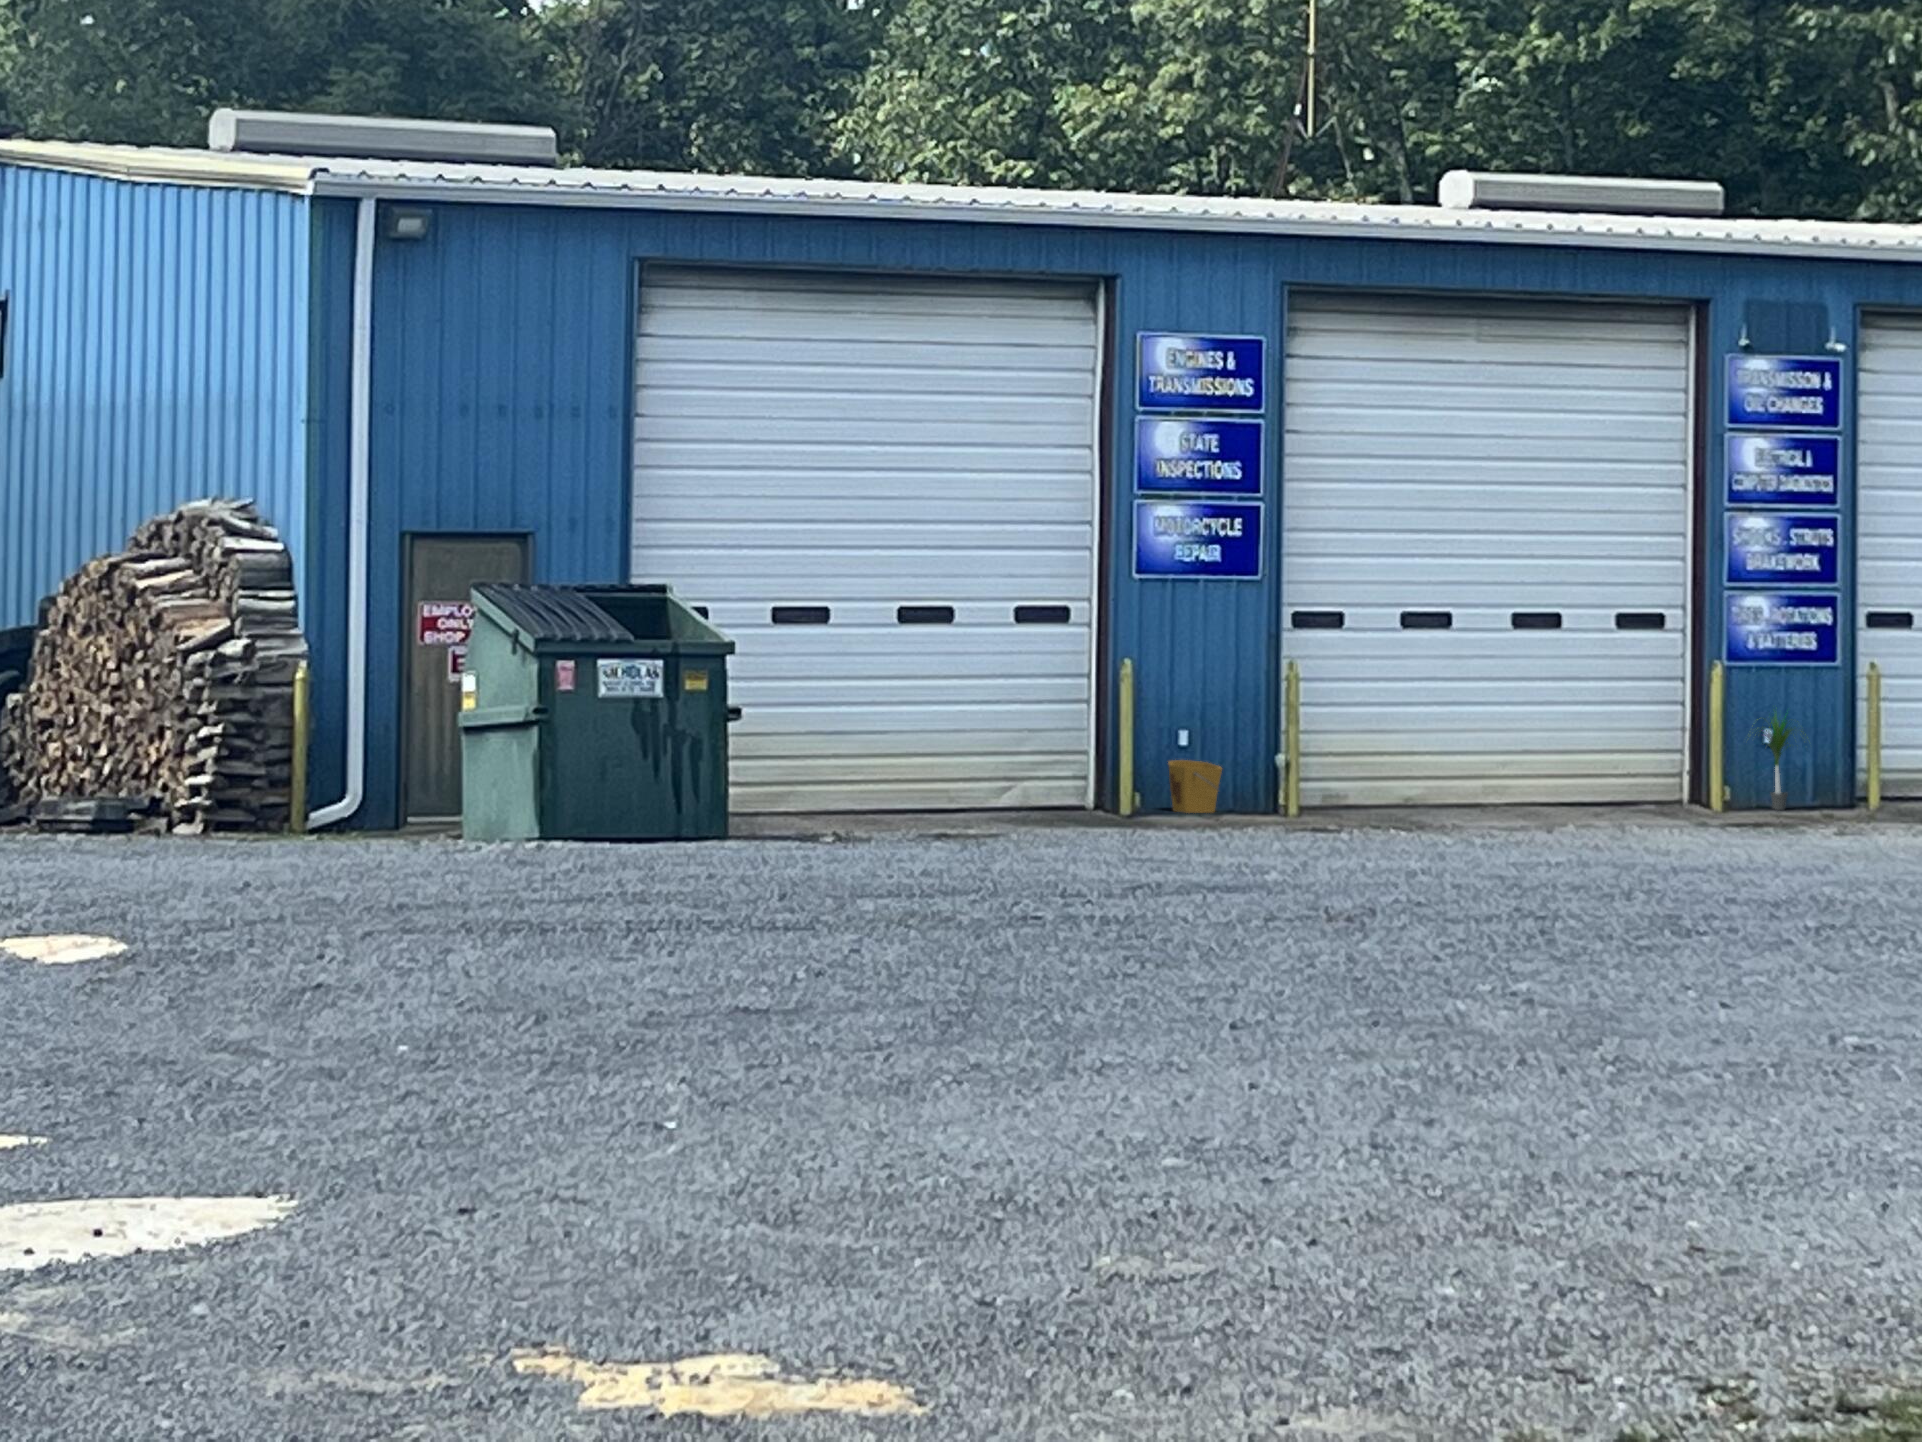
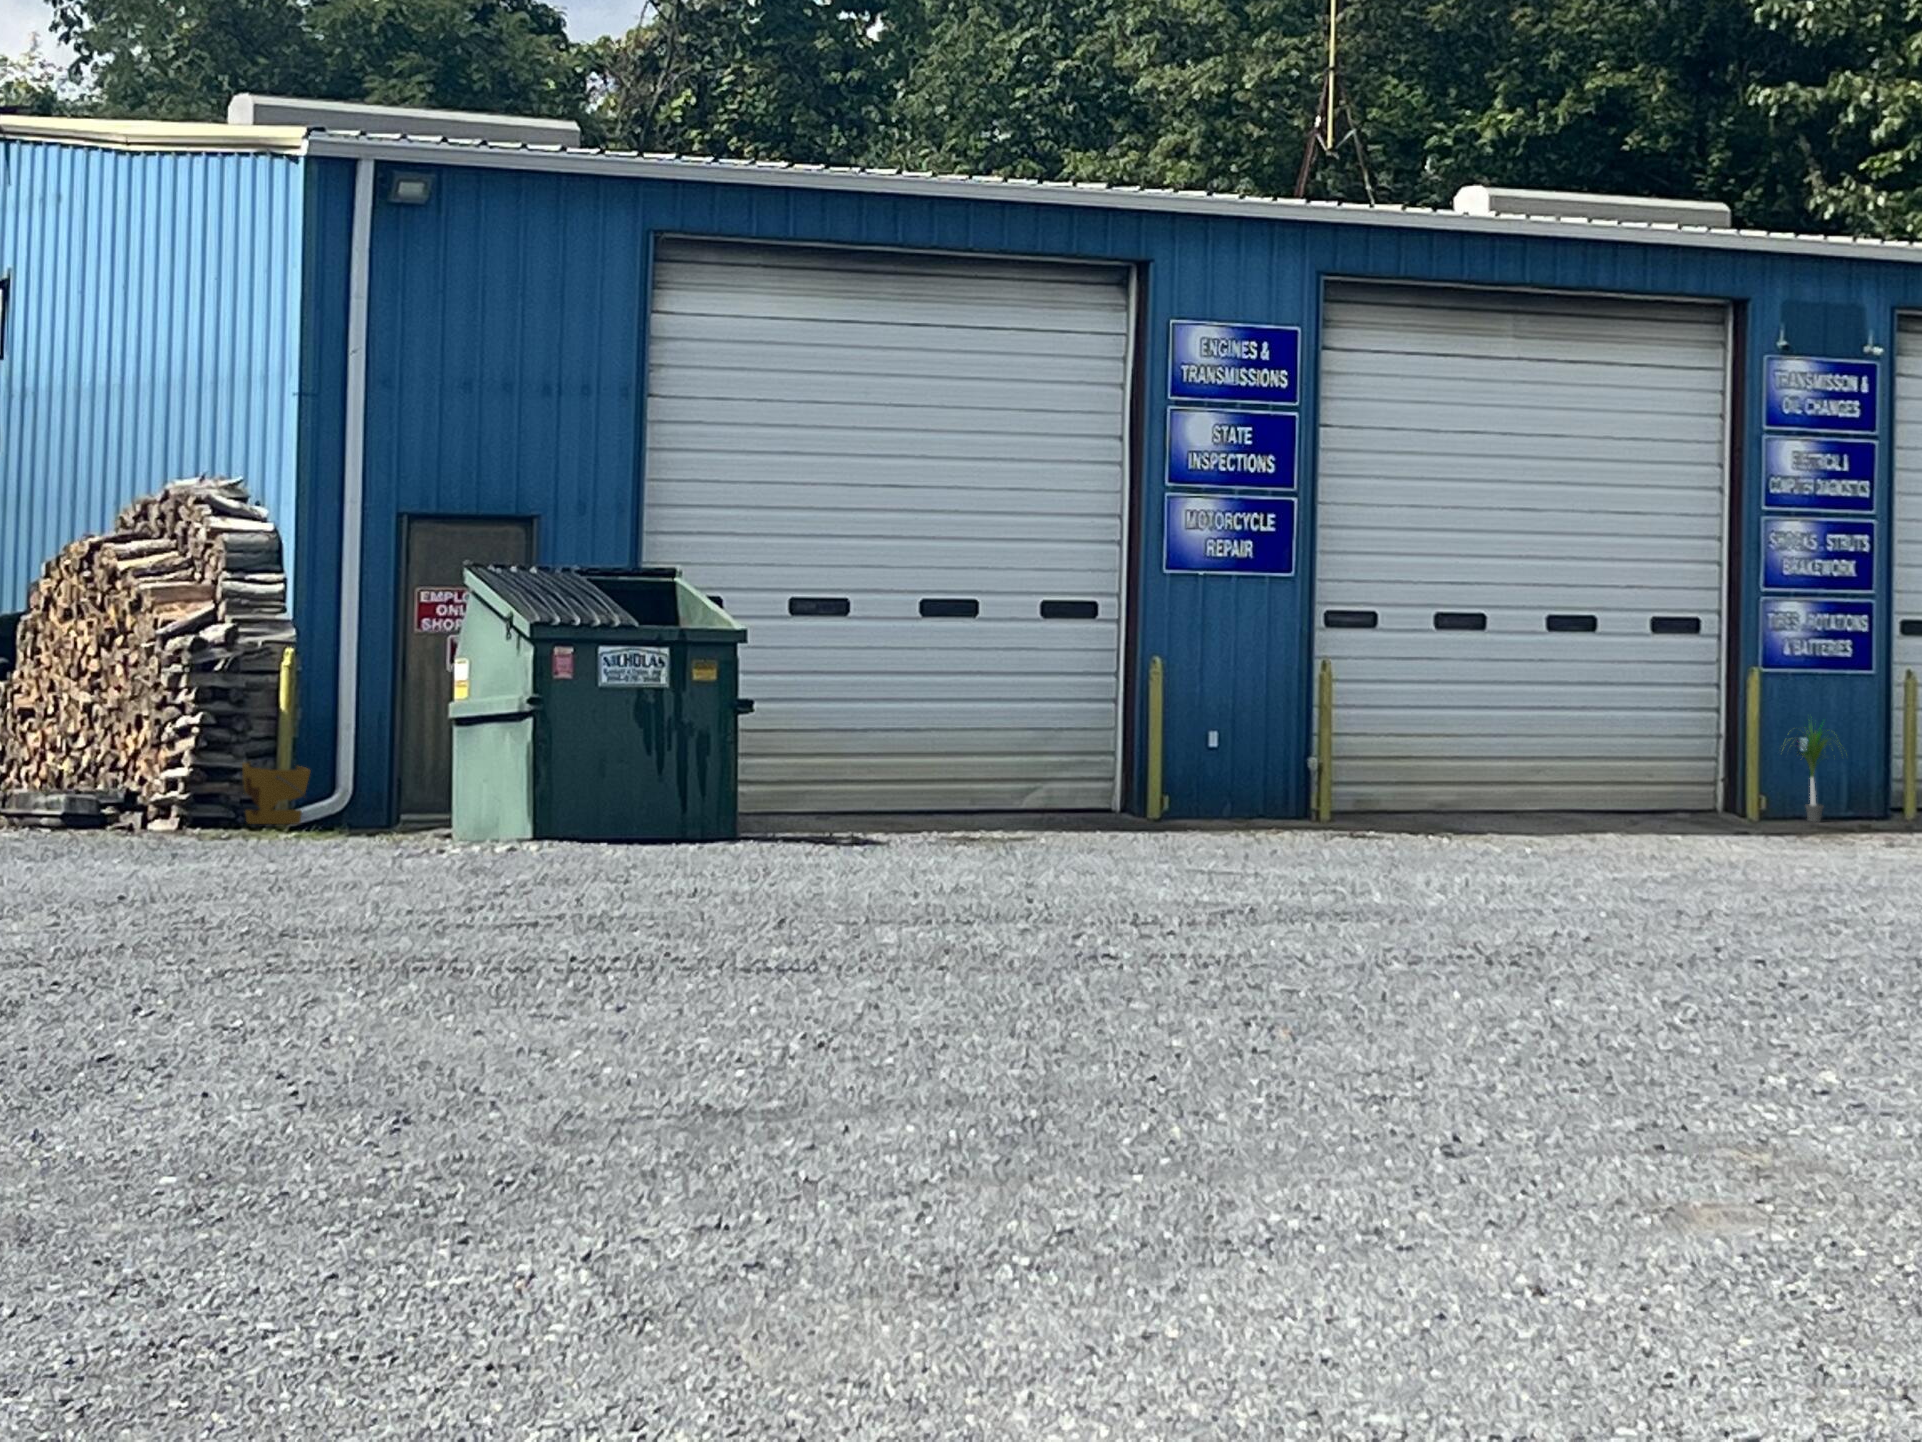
bucket: present [1168,760,1222,813] -> present [242,763,310,824]

